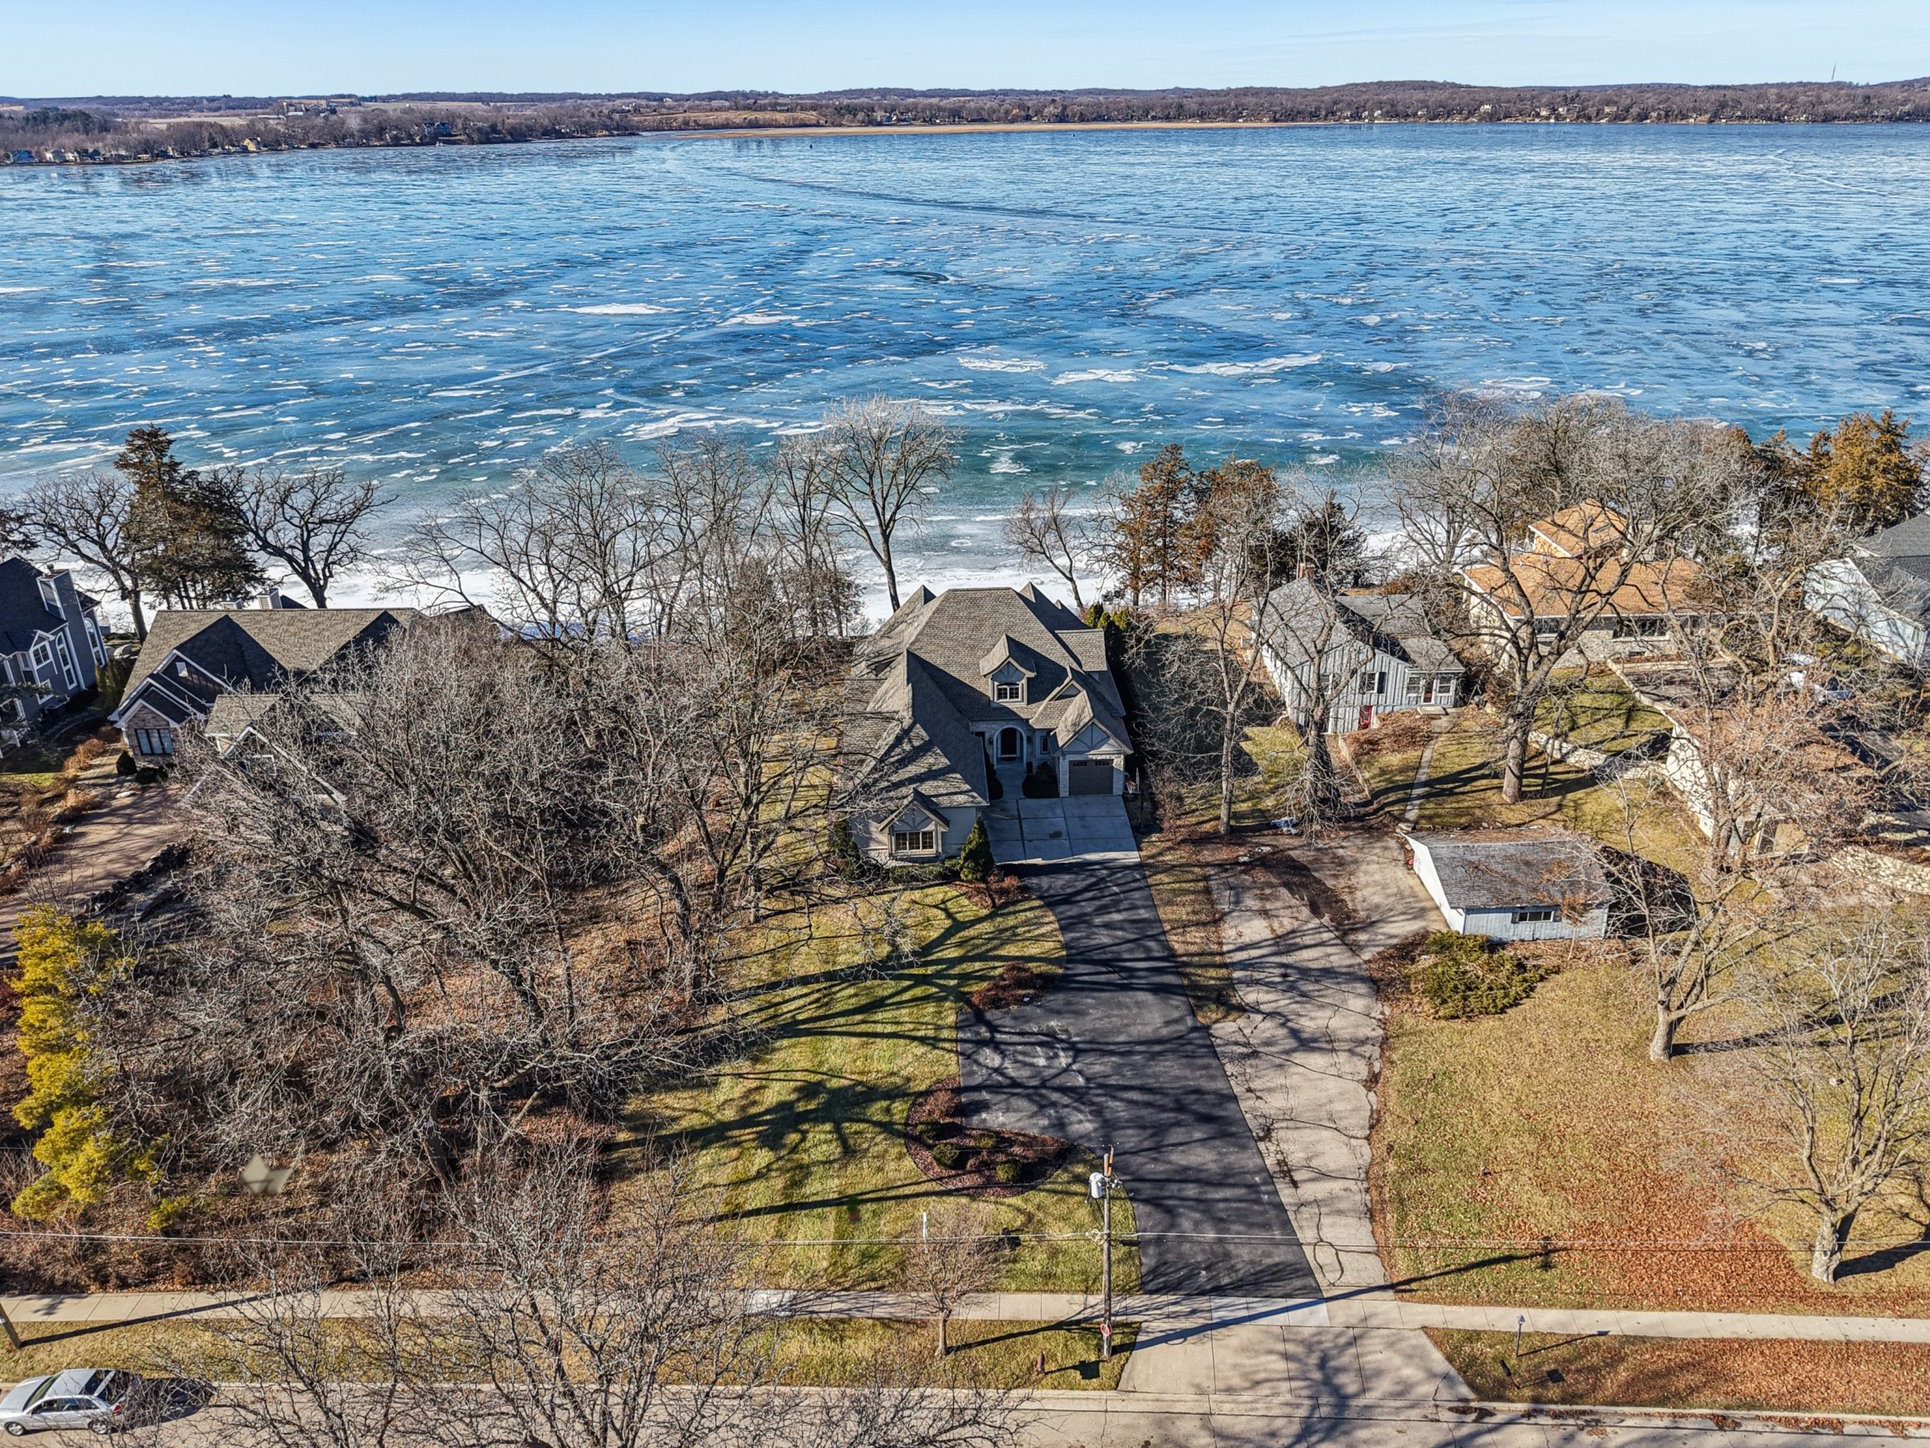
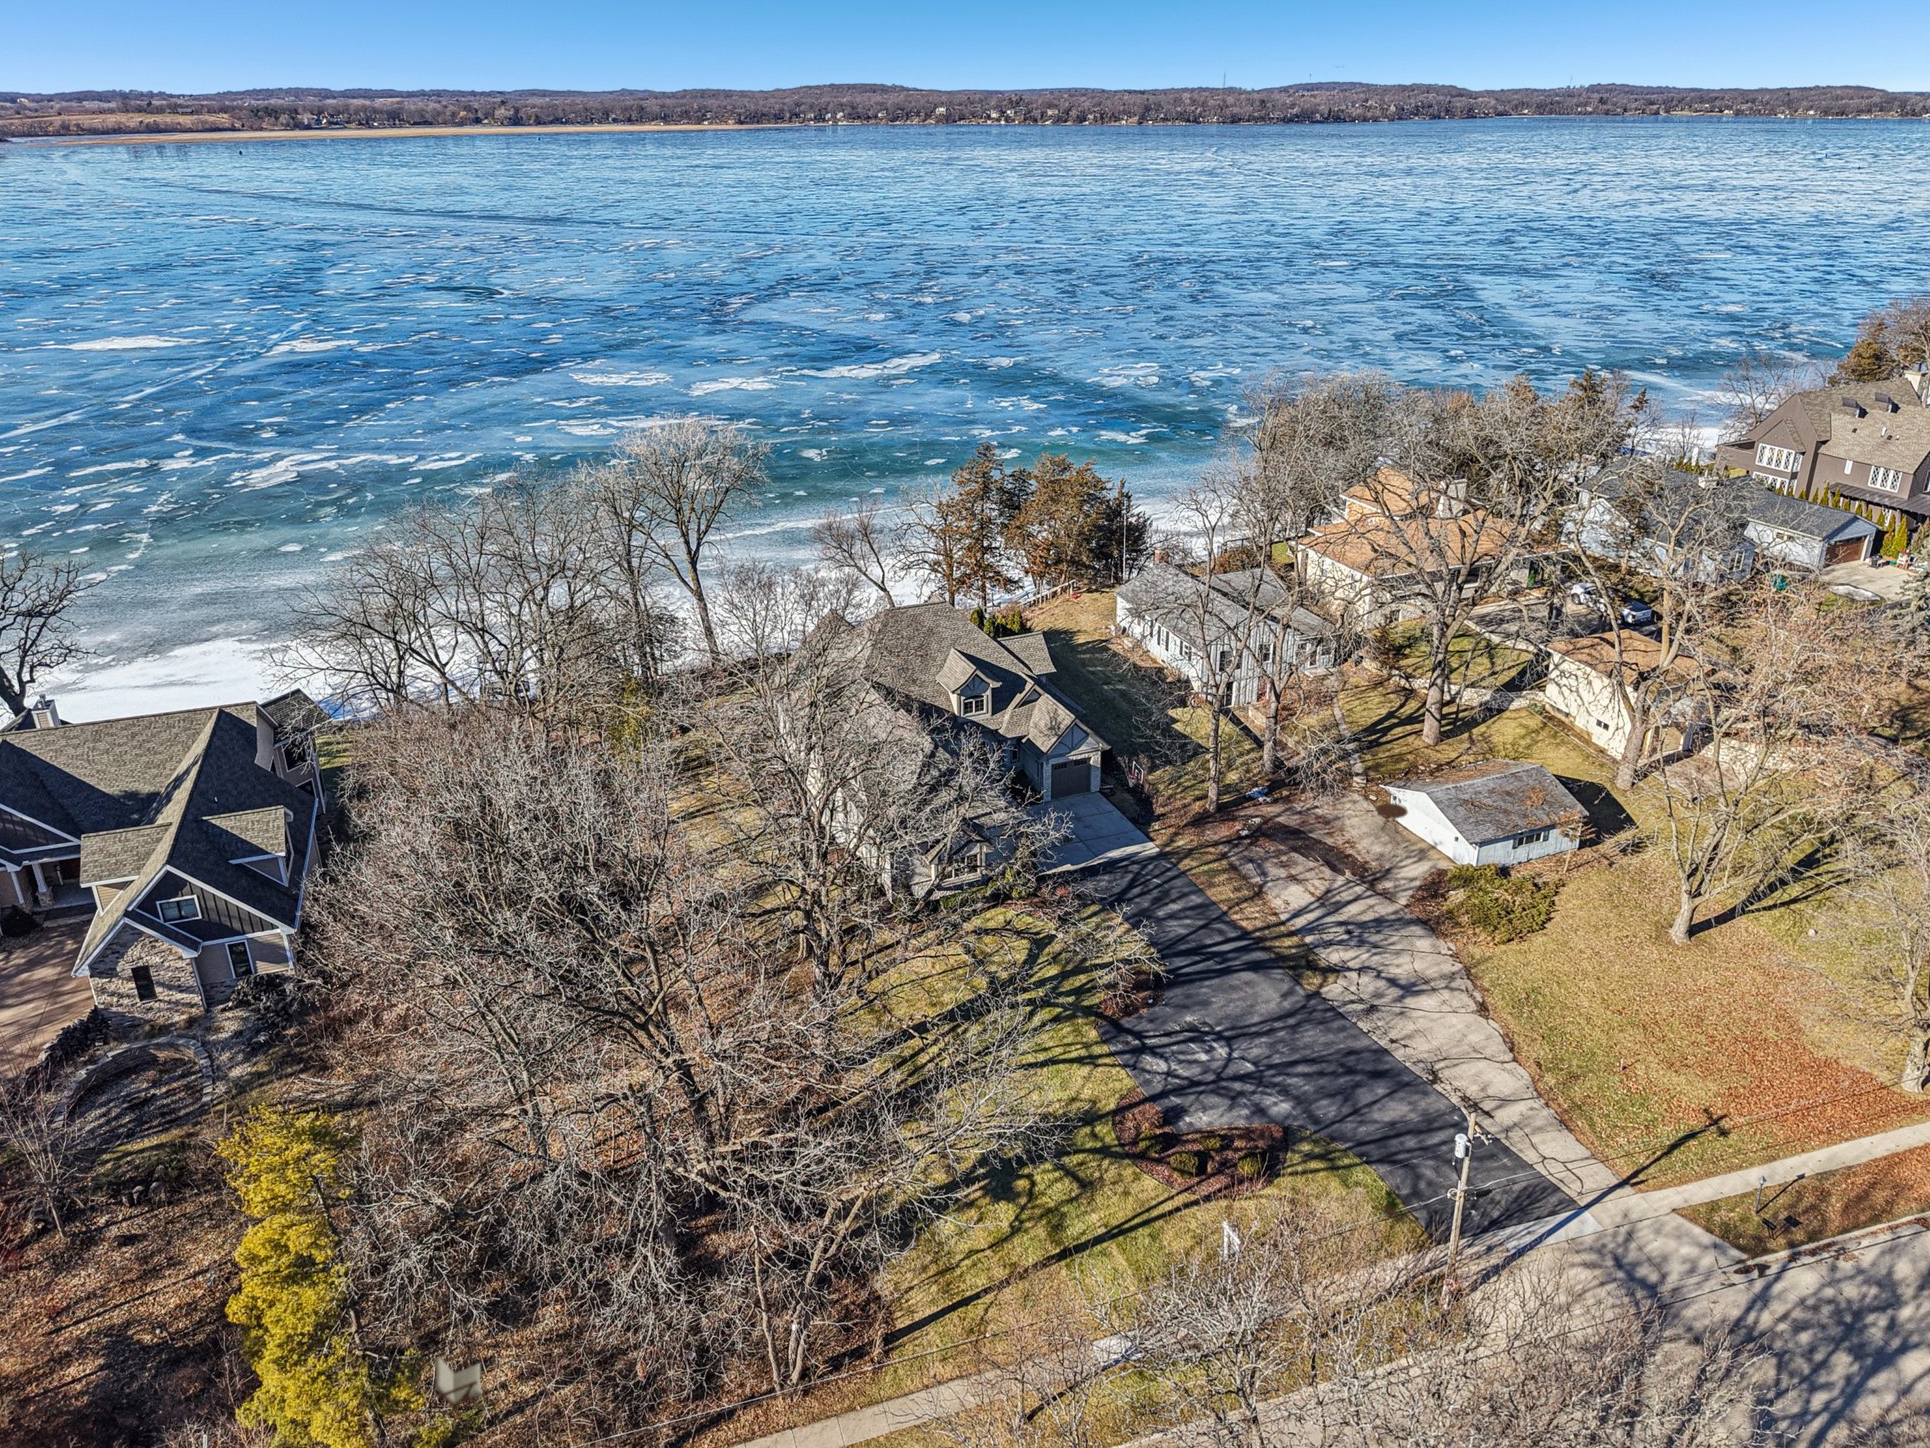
round table: none [1384,853,1420,887] -> present [1376,803,1408,824]
potted tree: present [844,1195,861,1223] -> present [1384,1190,1401,1218]

